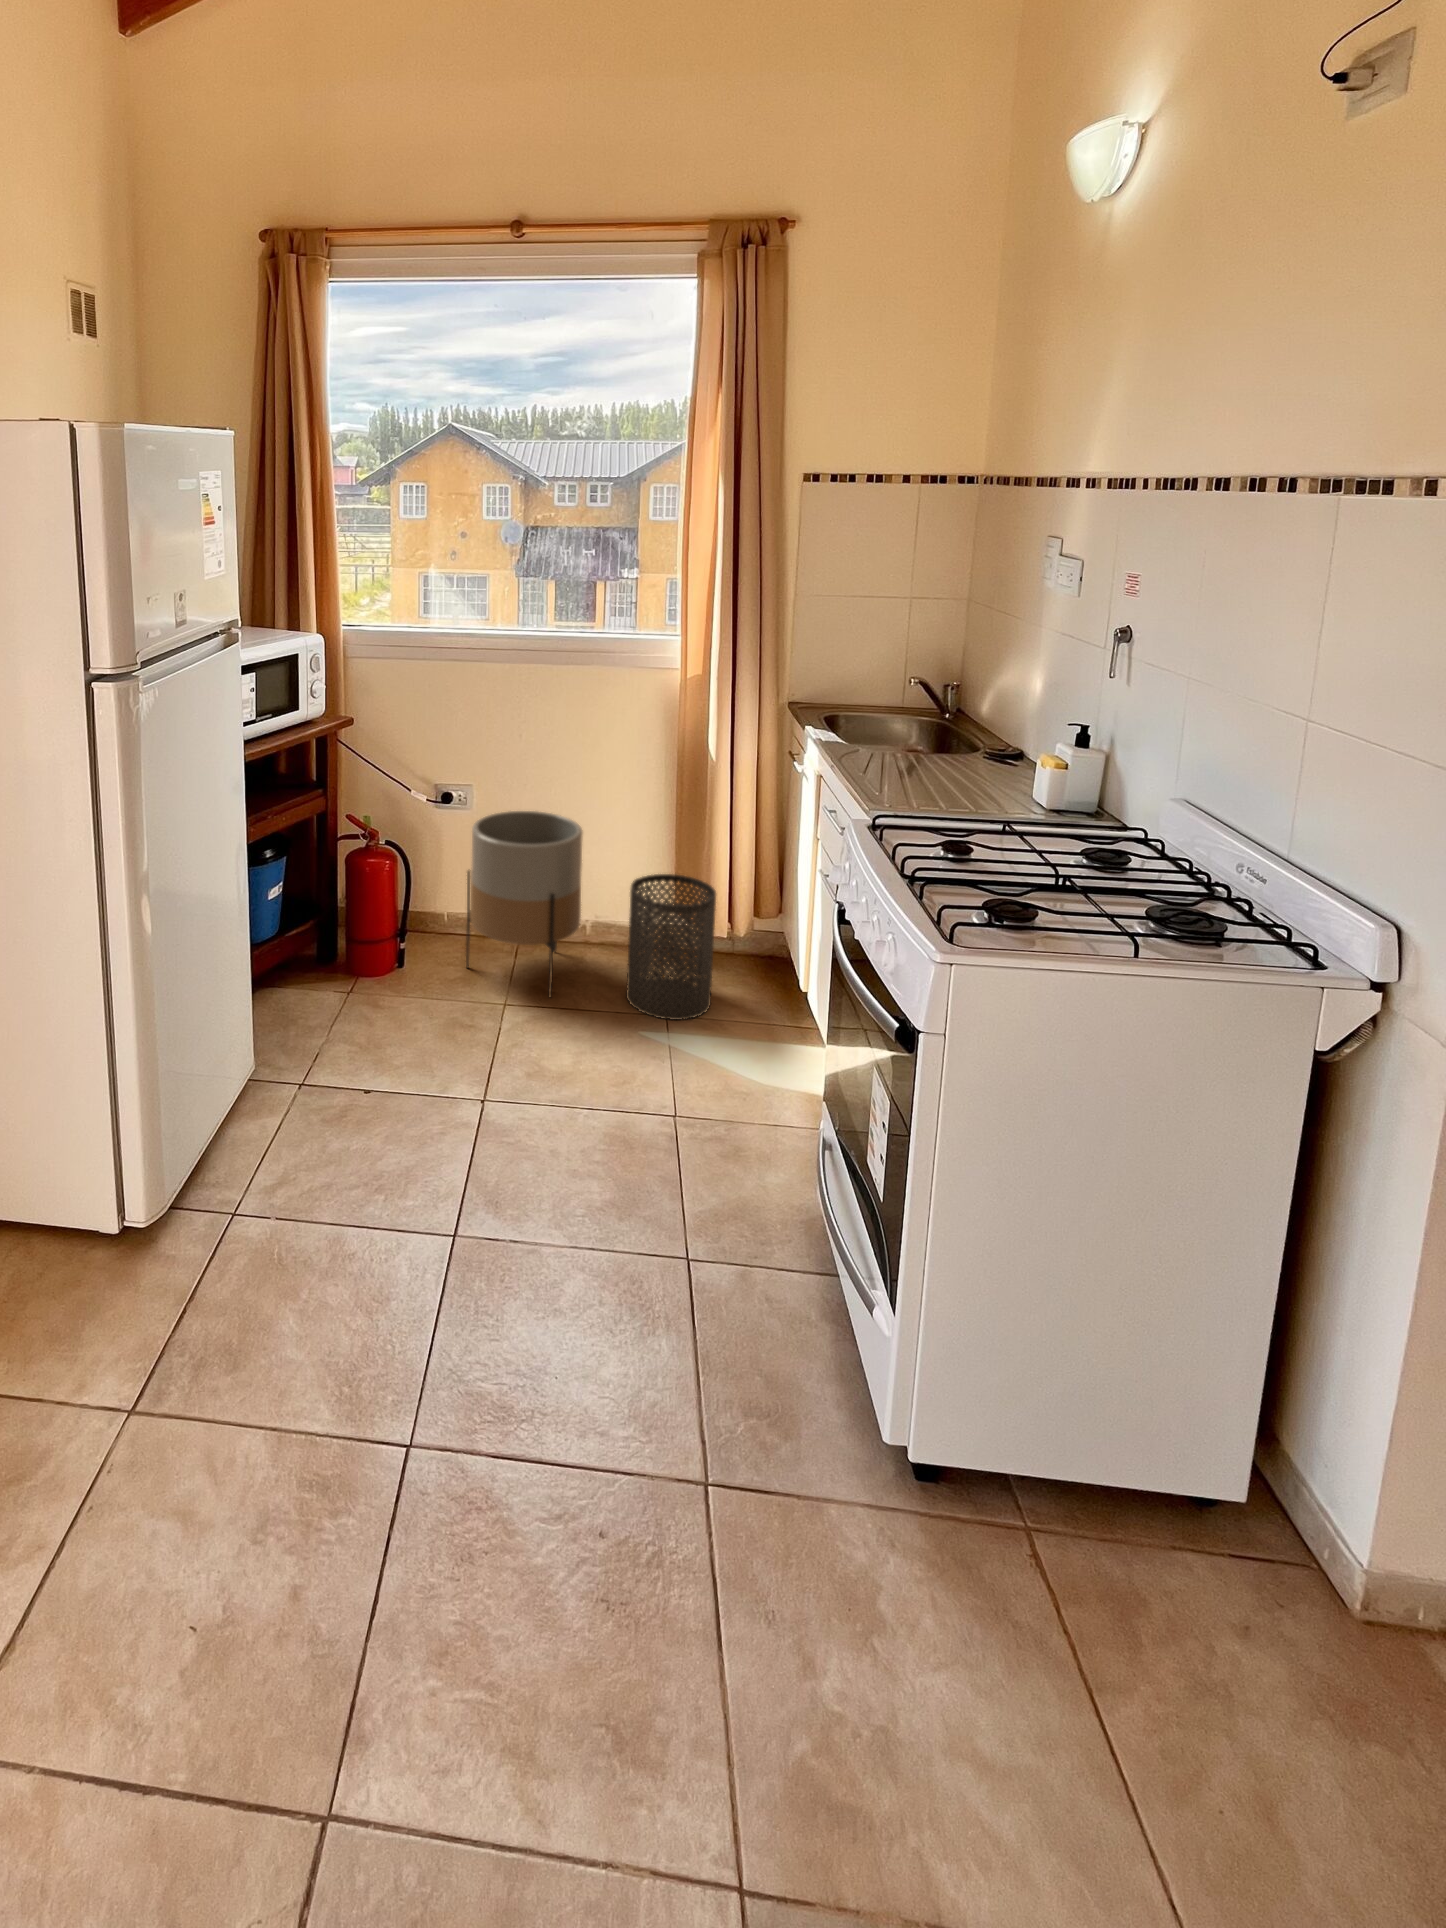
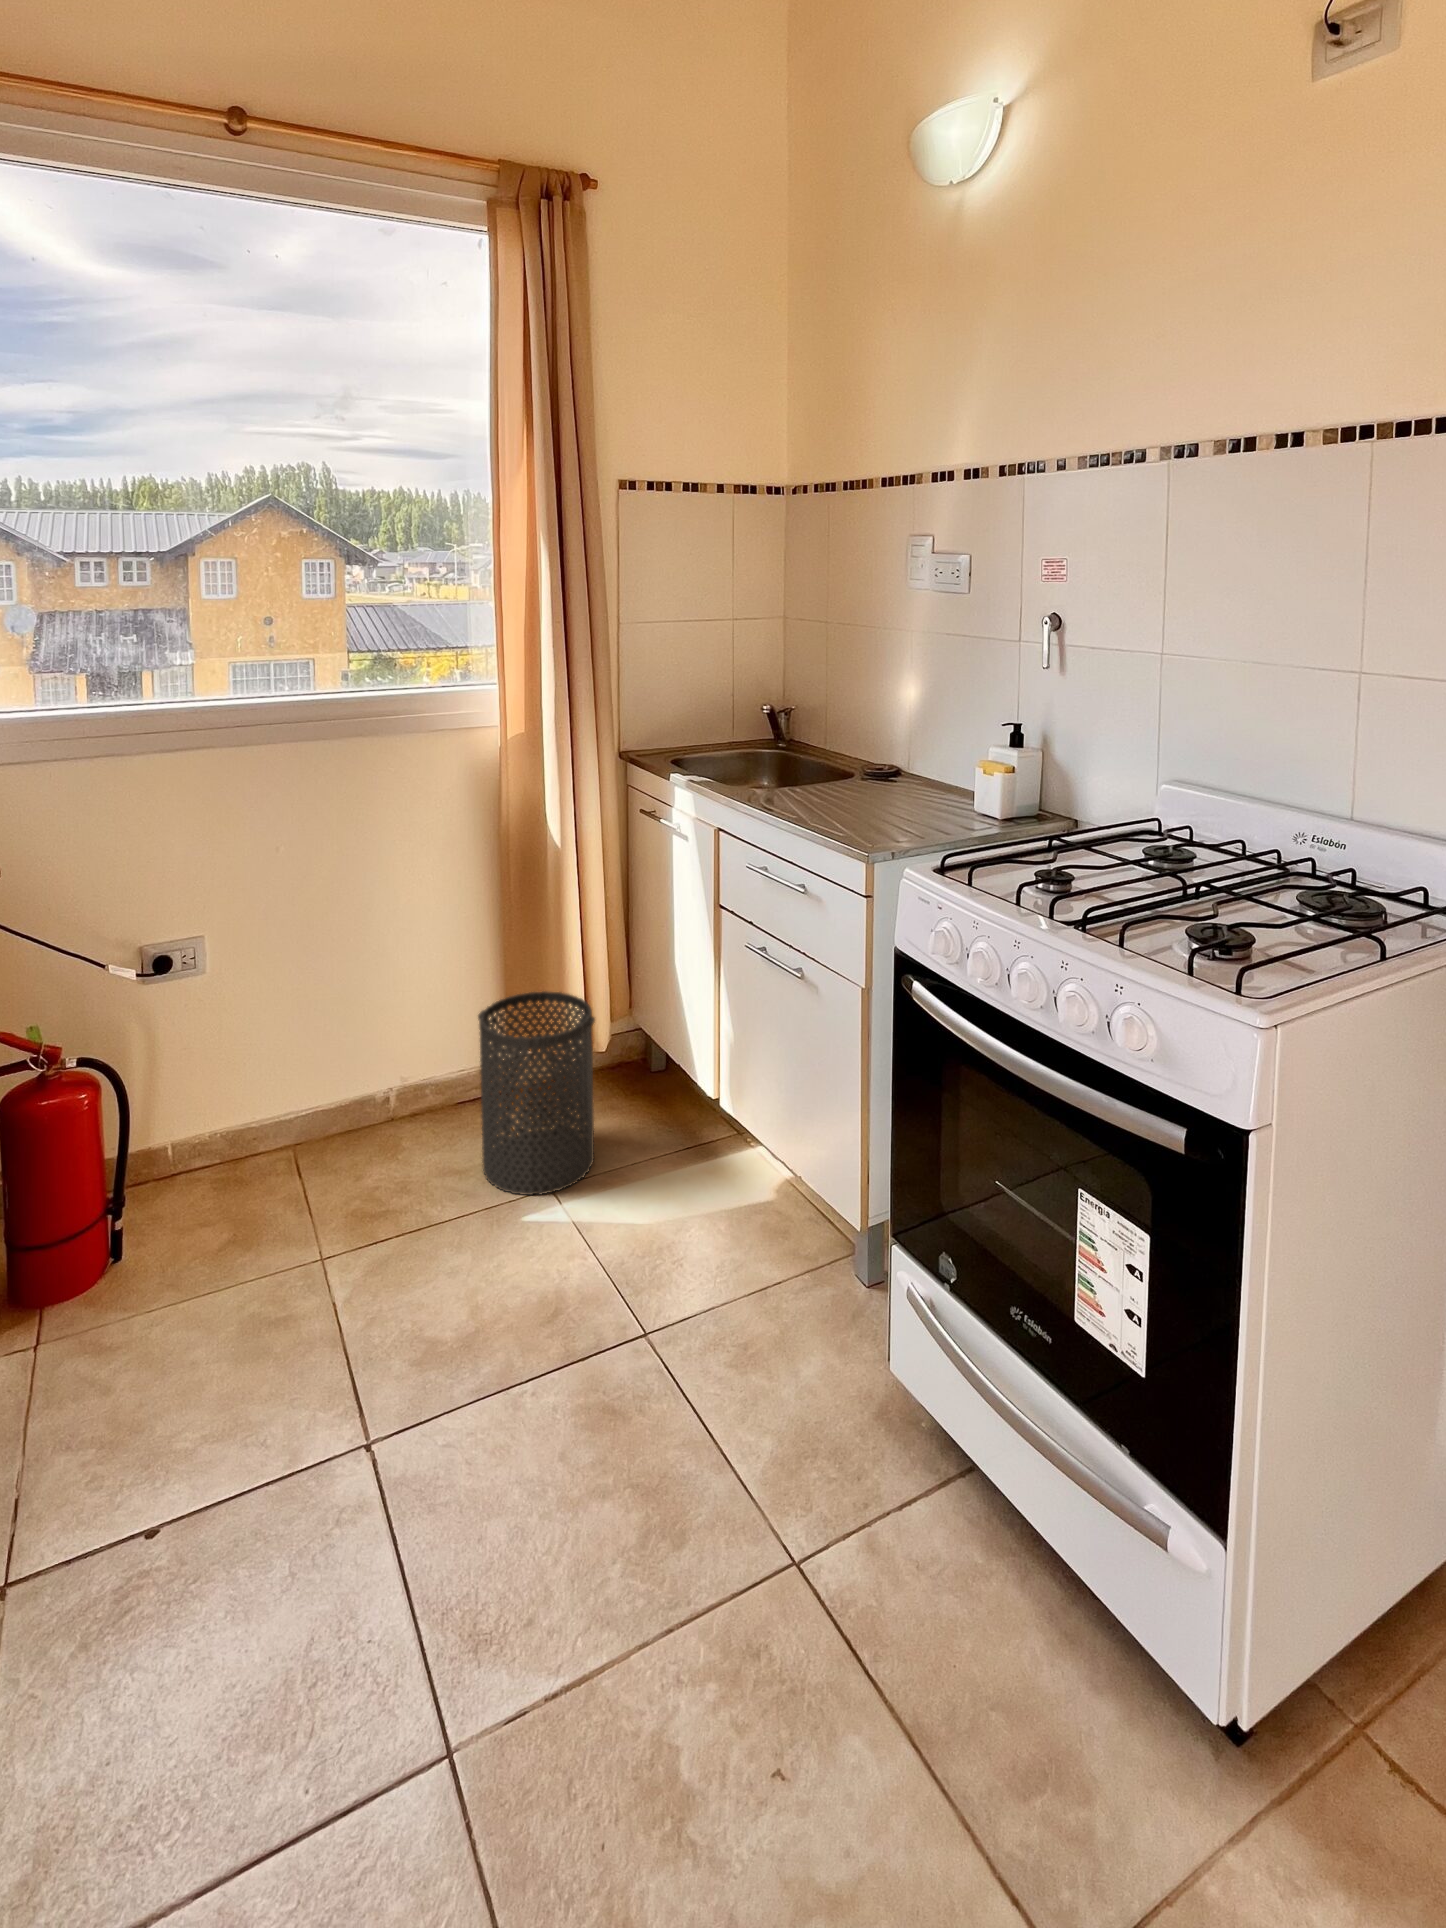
planter: present [466,811,582,997] -> none [226,950,406,1221]

